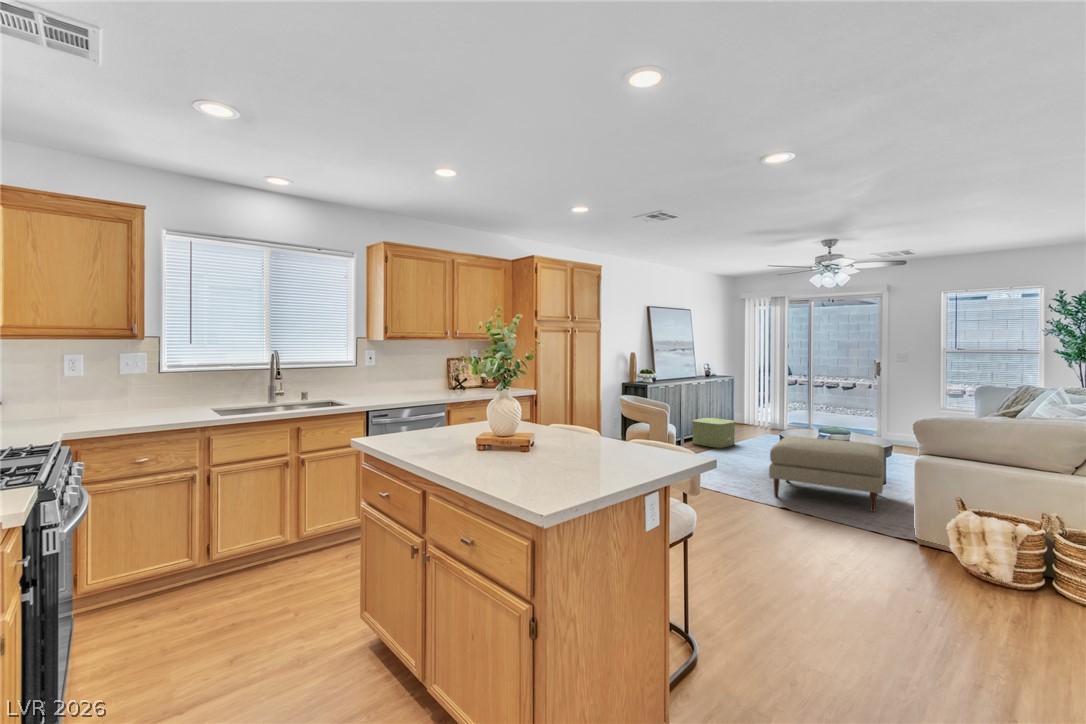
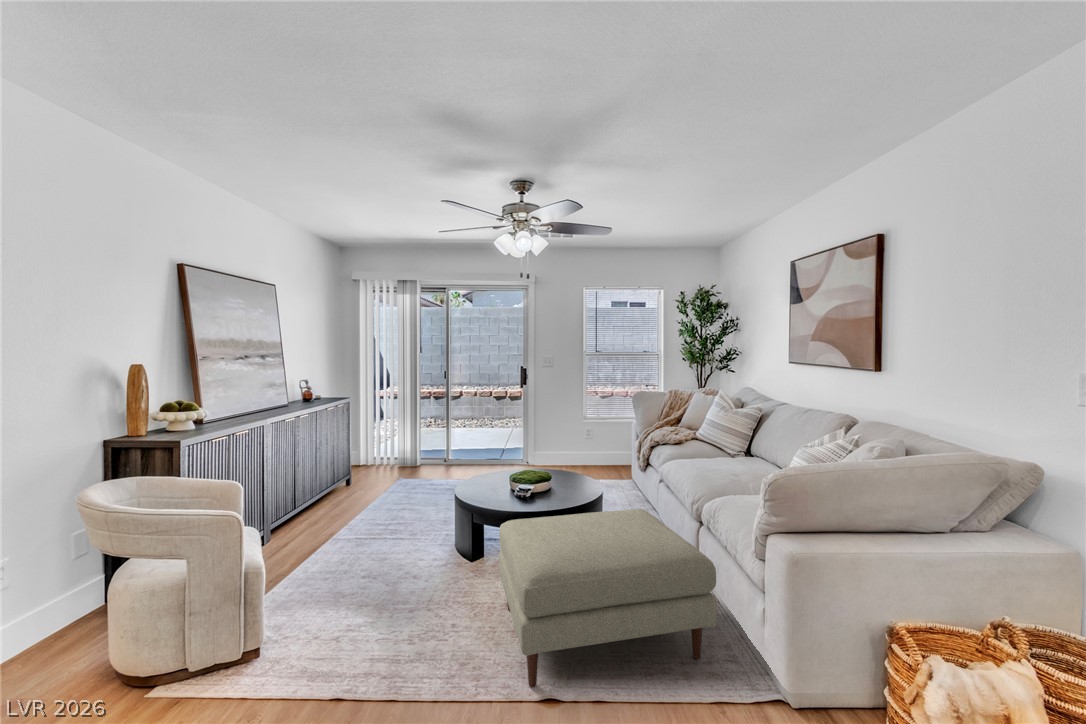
storage box: present [693,418,735,448] -> none [289,476,368,537]

